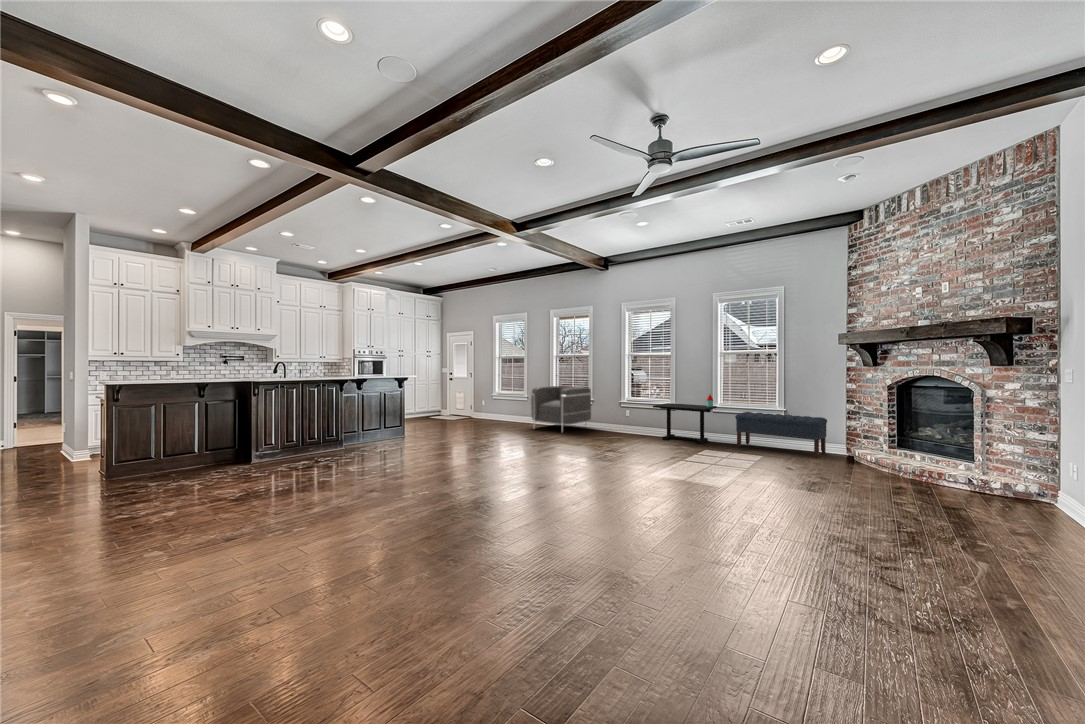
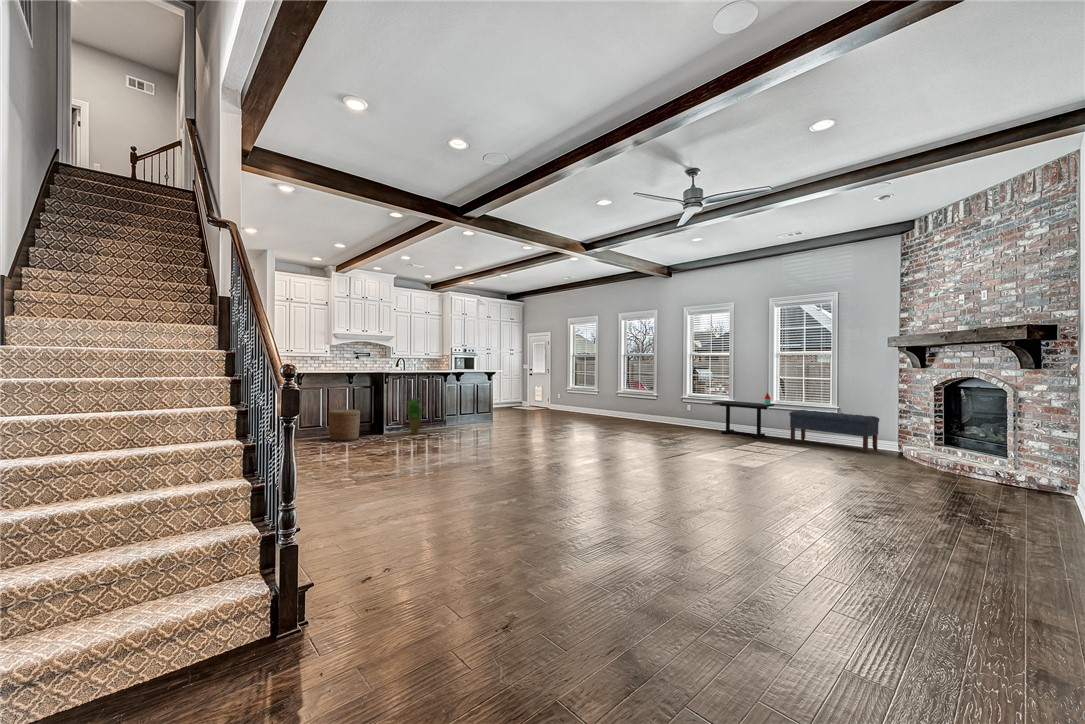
armchair: present [531,386,592,431] -> none [601,384,659,425]
potted plant: none [279,410,319,457] -> present [405,398,424,434]
woven basket: none [170,430,220,475] -> present [328,409,360,441]

